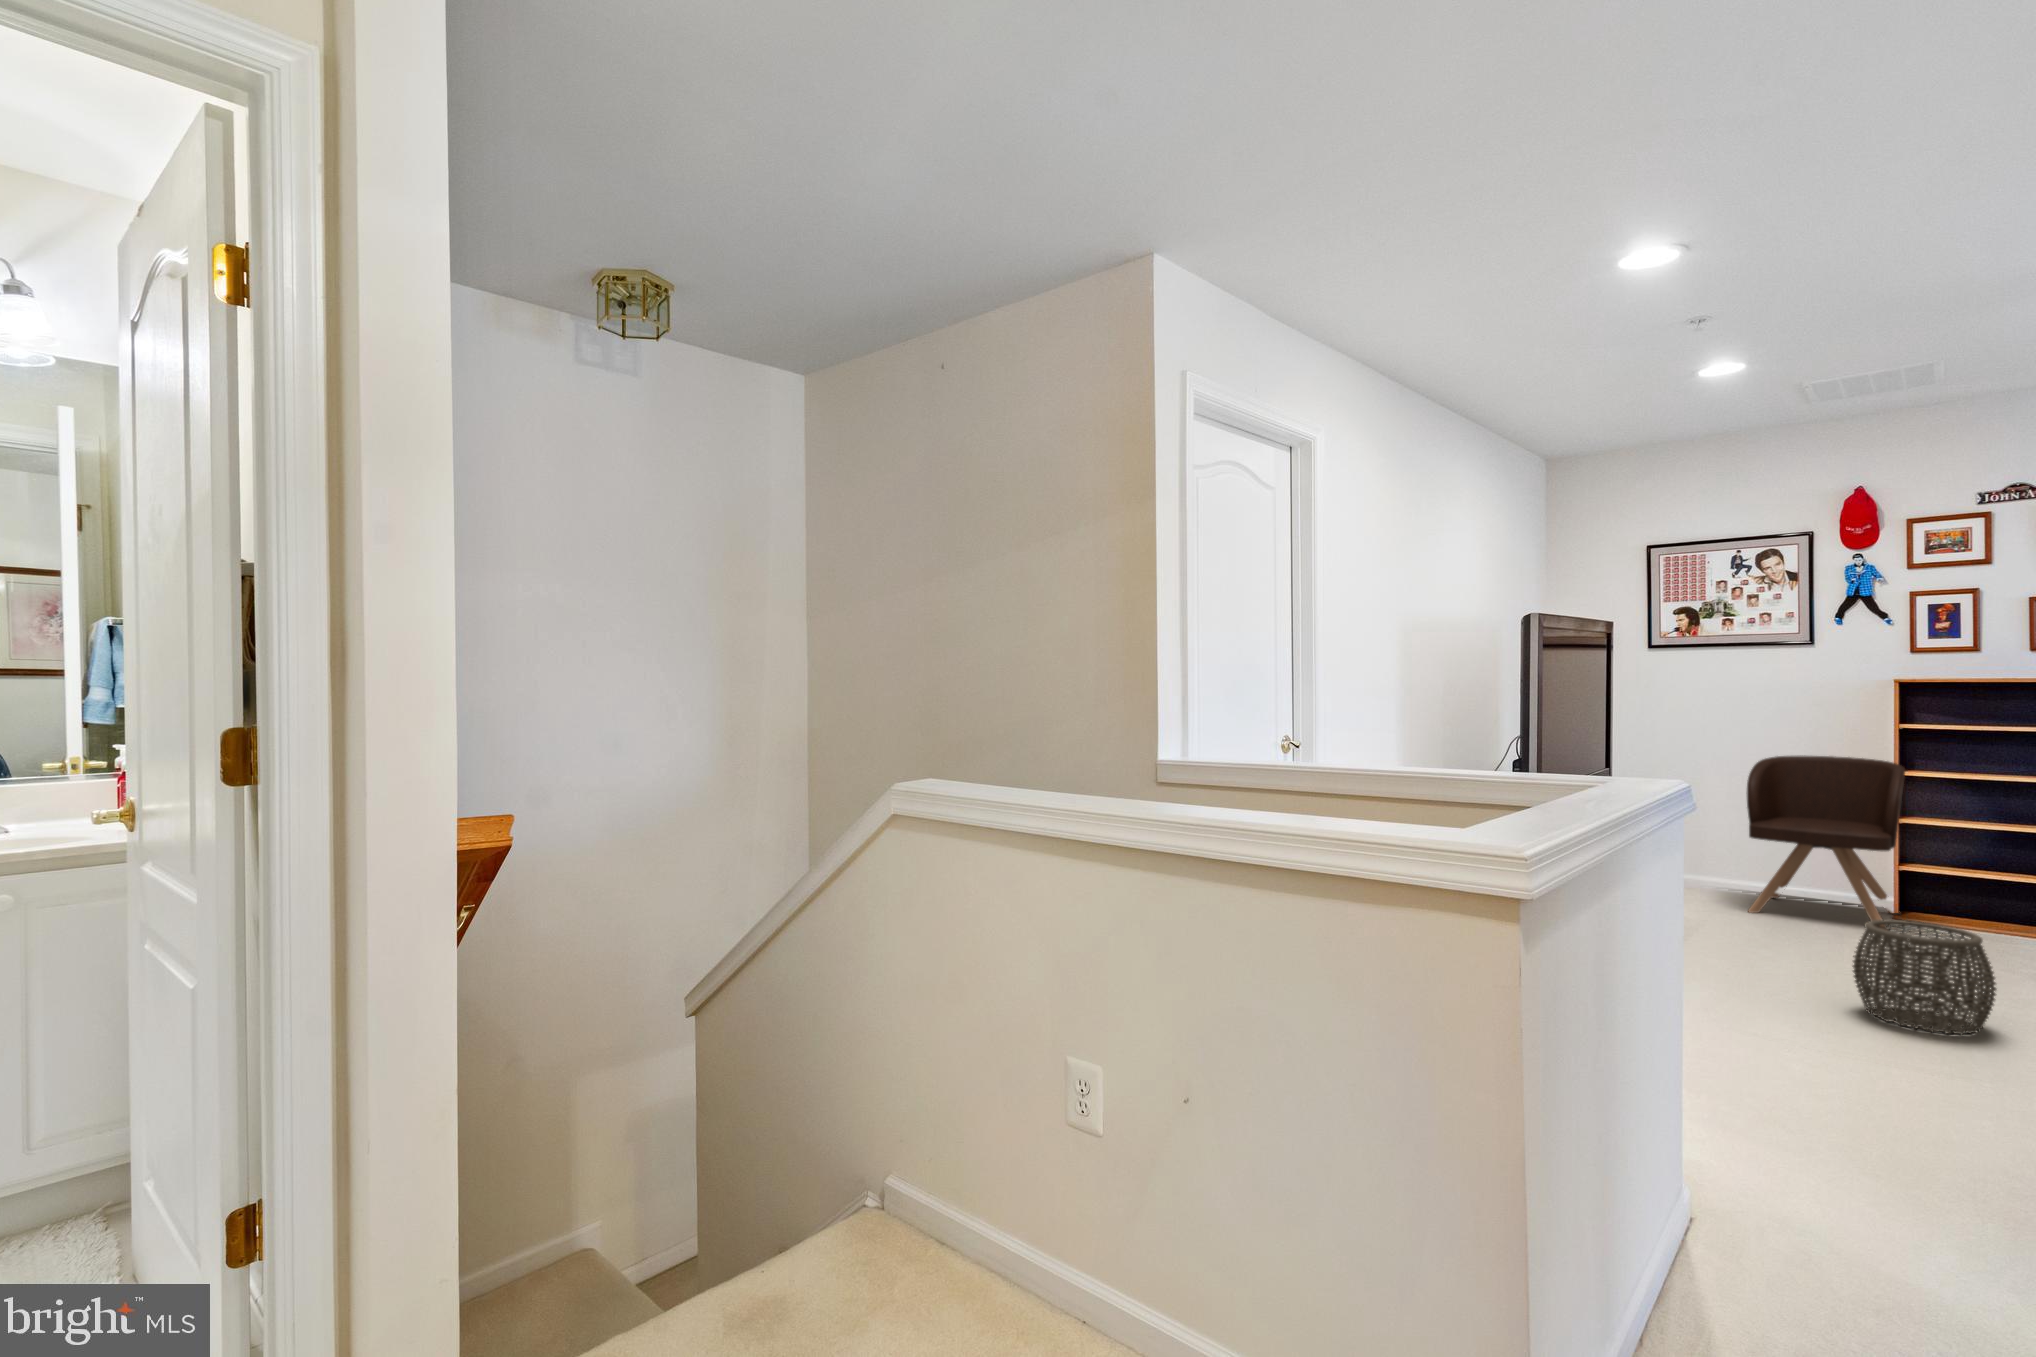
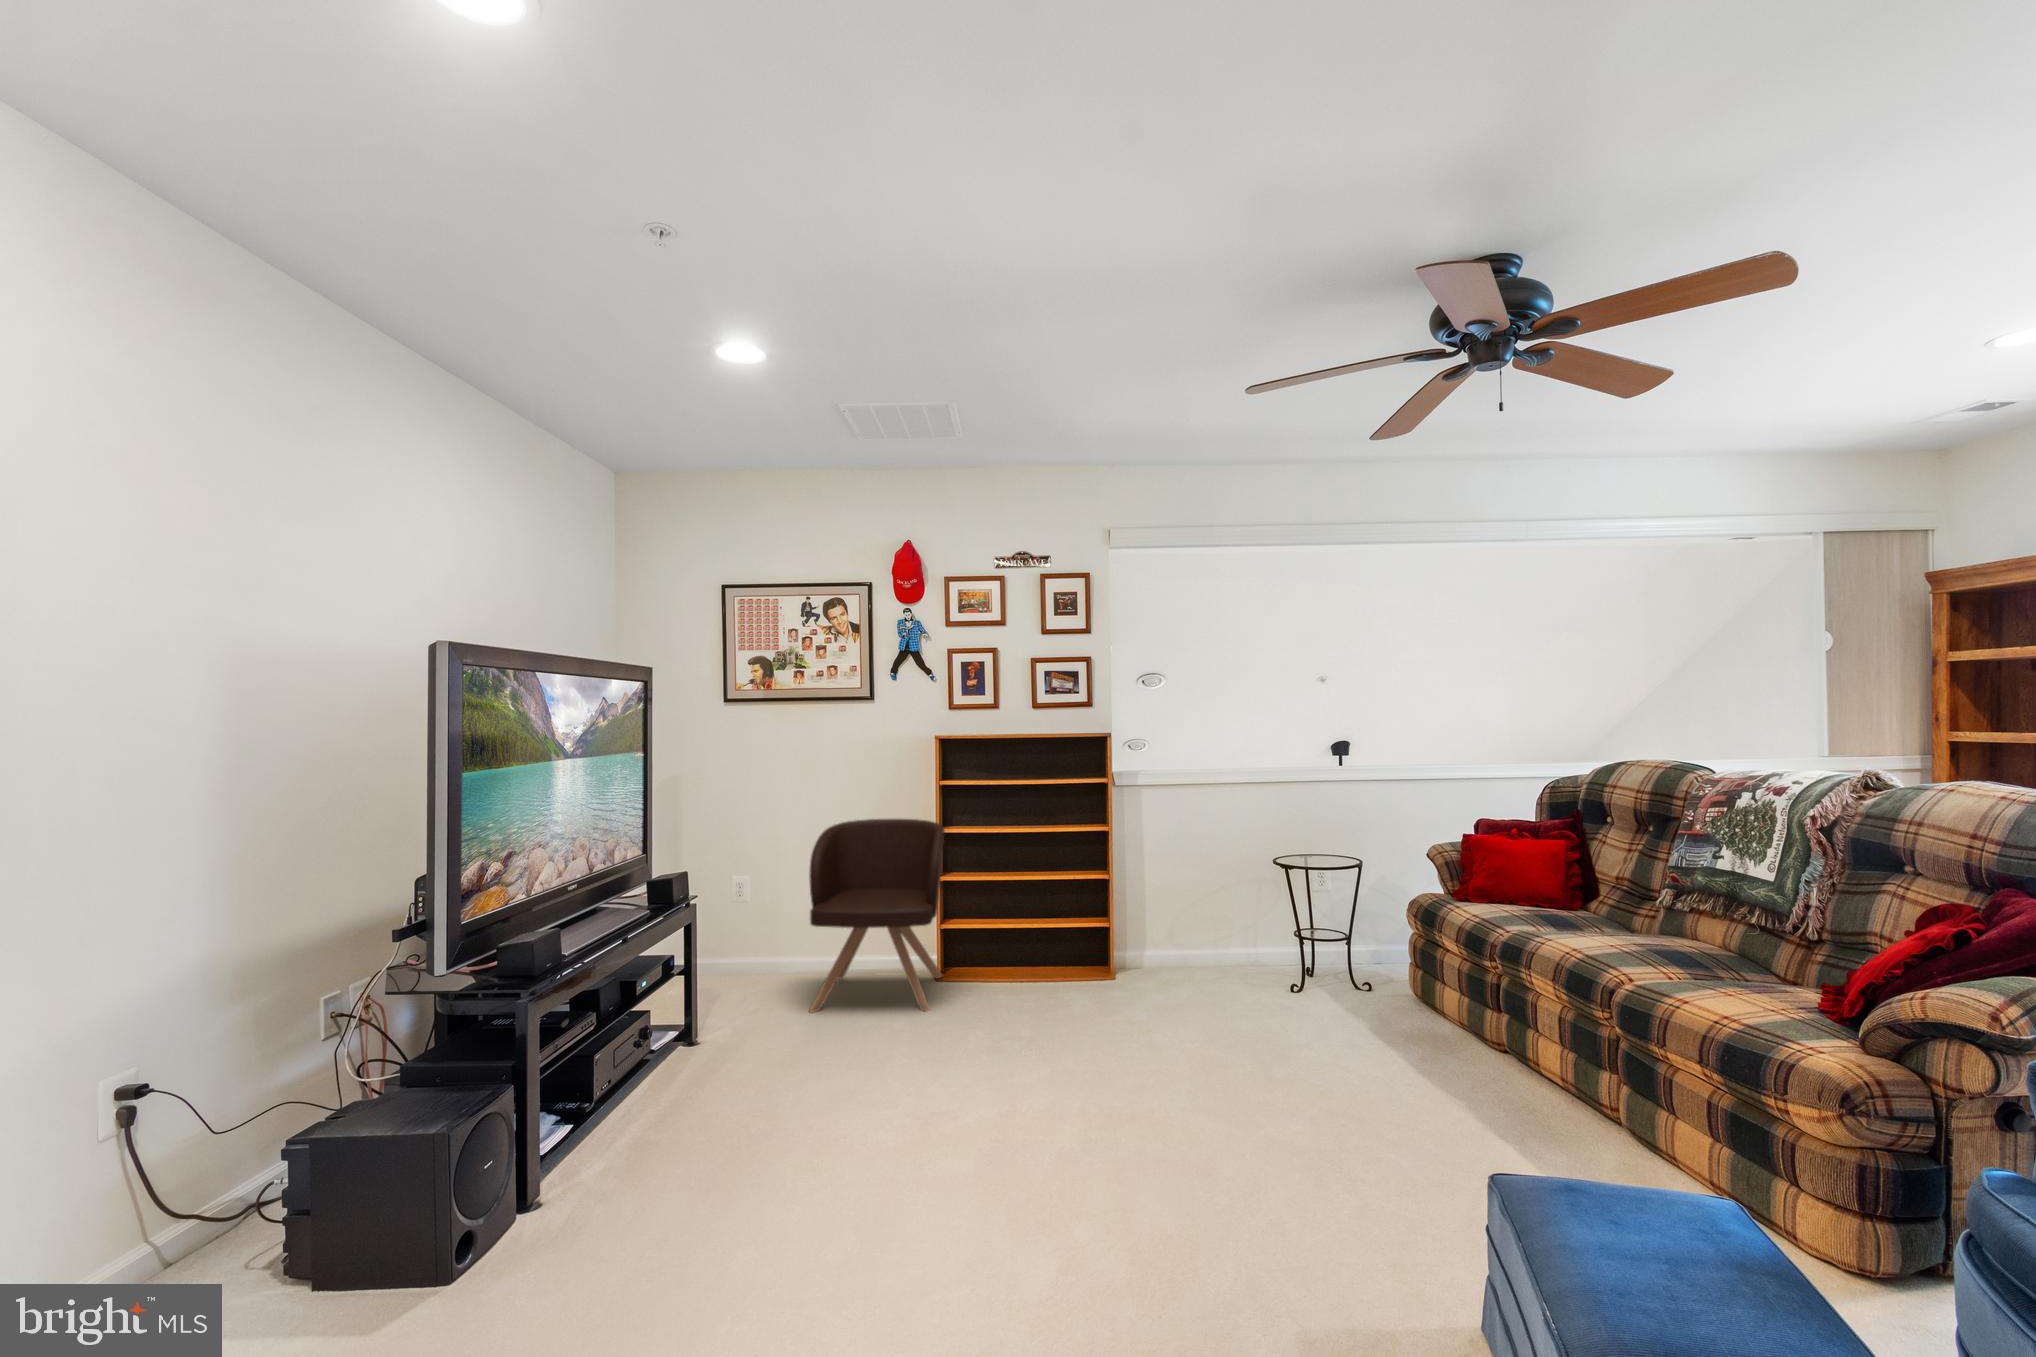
woven basket: present [1853,920,1997,1035] -> none [874,1064,1010,1231]

